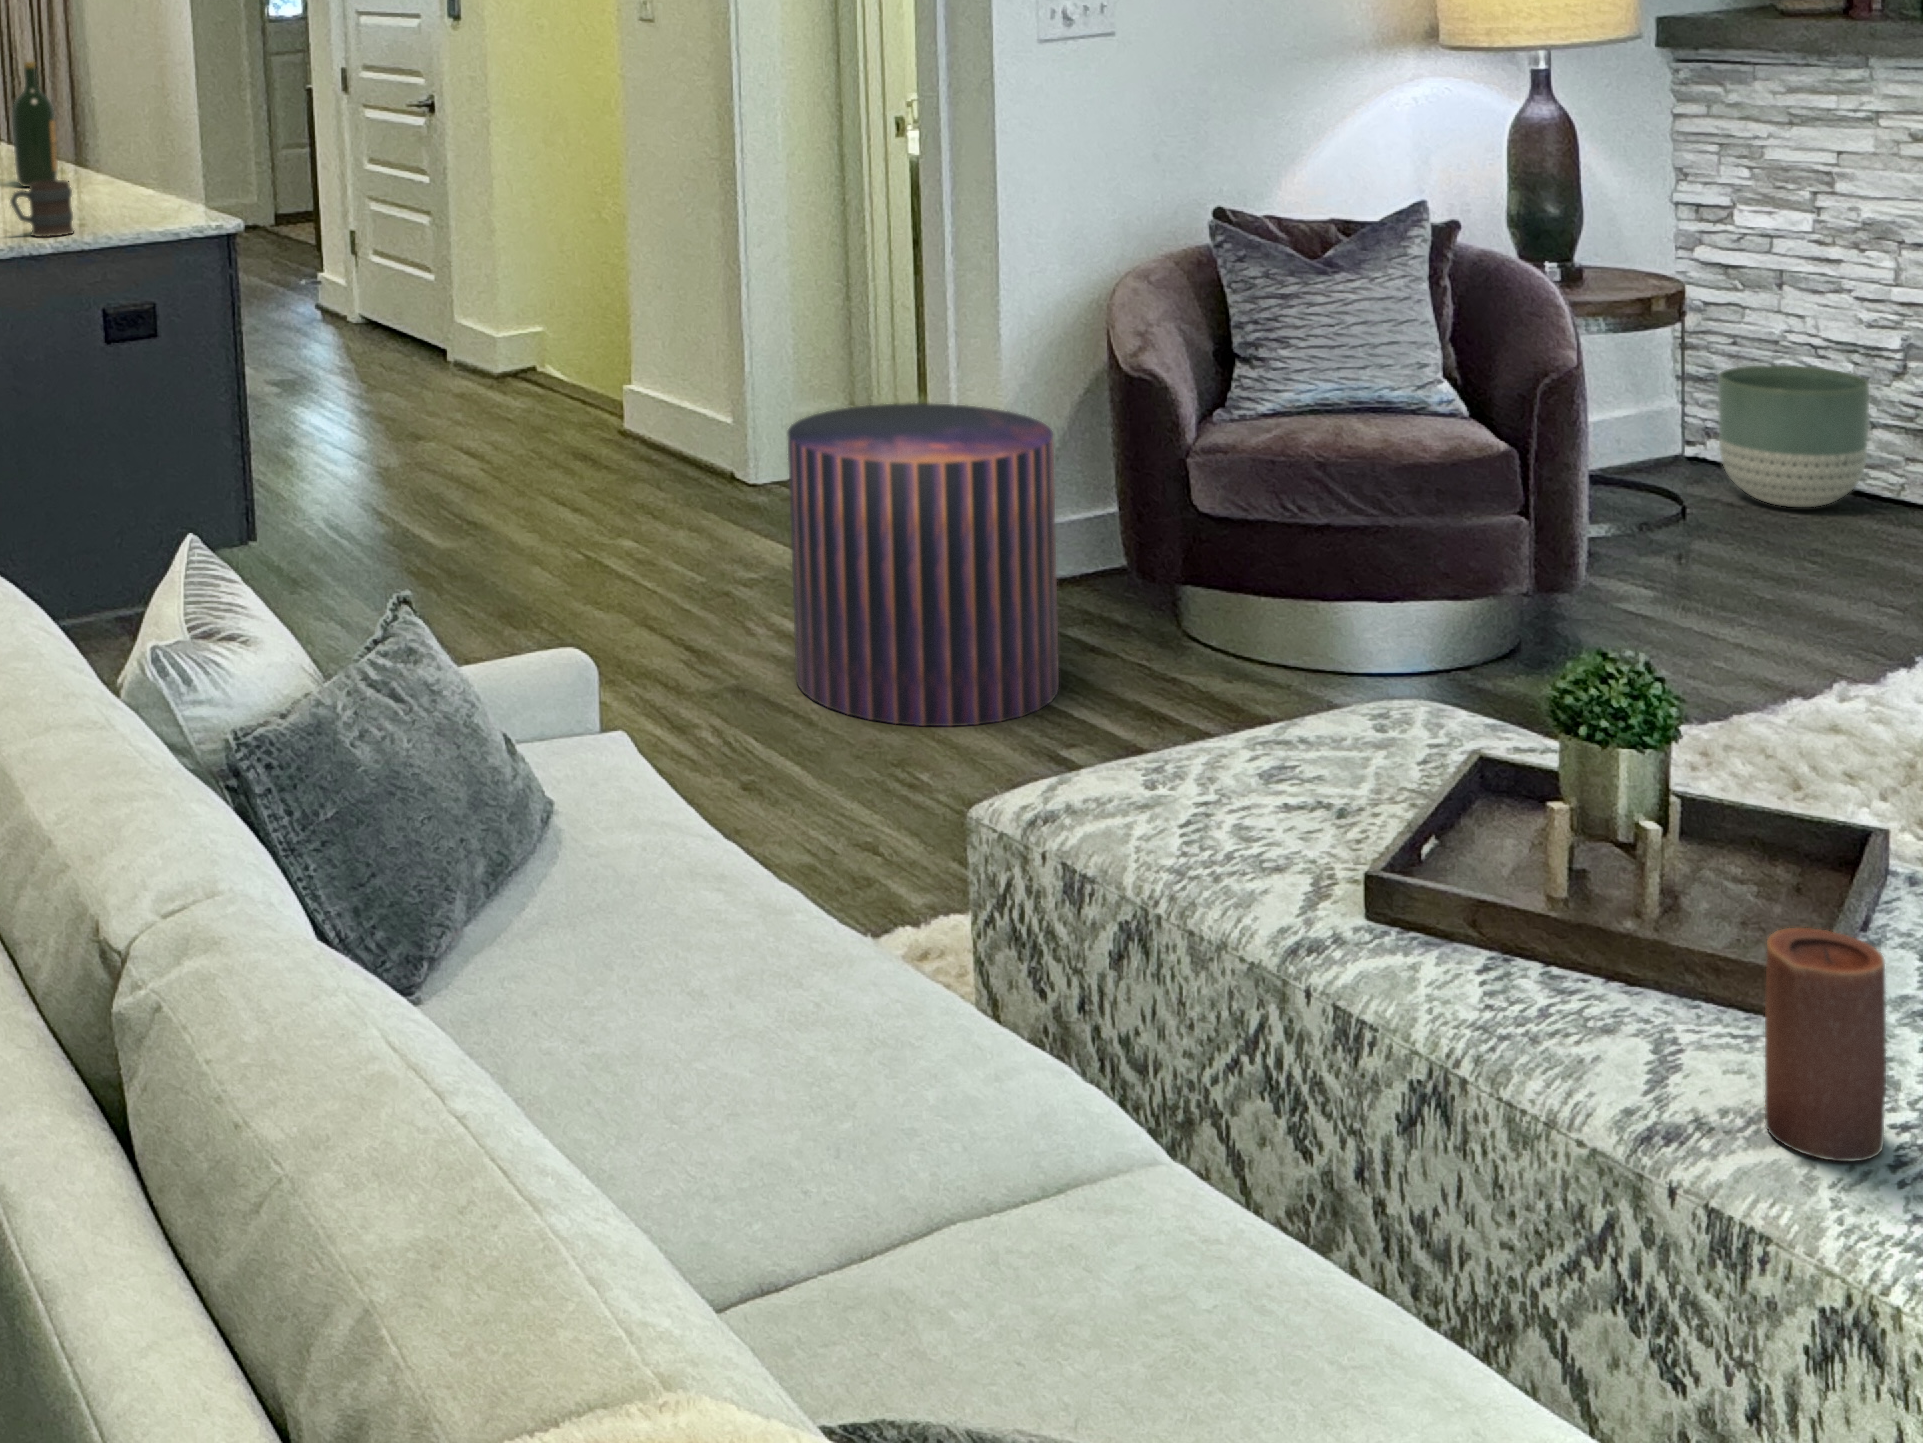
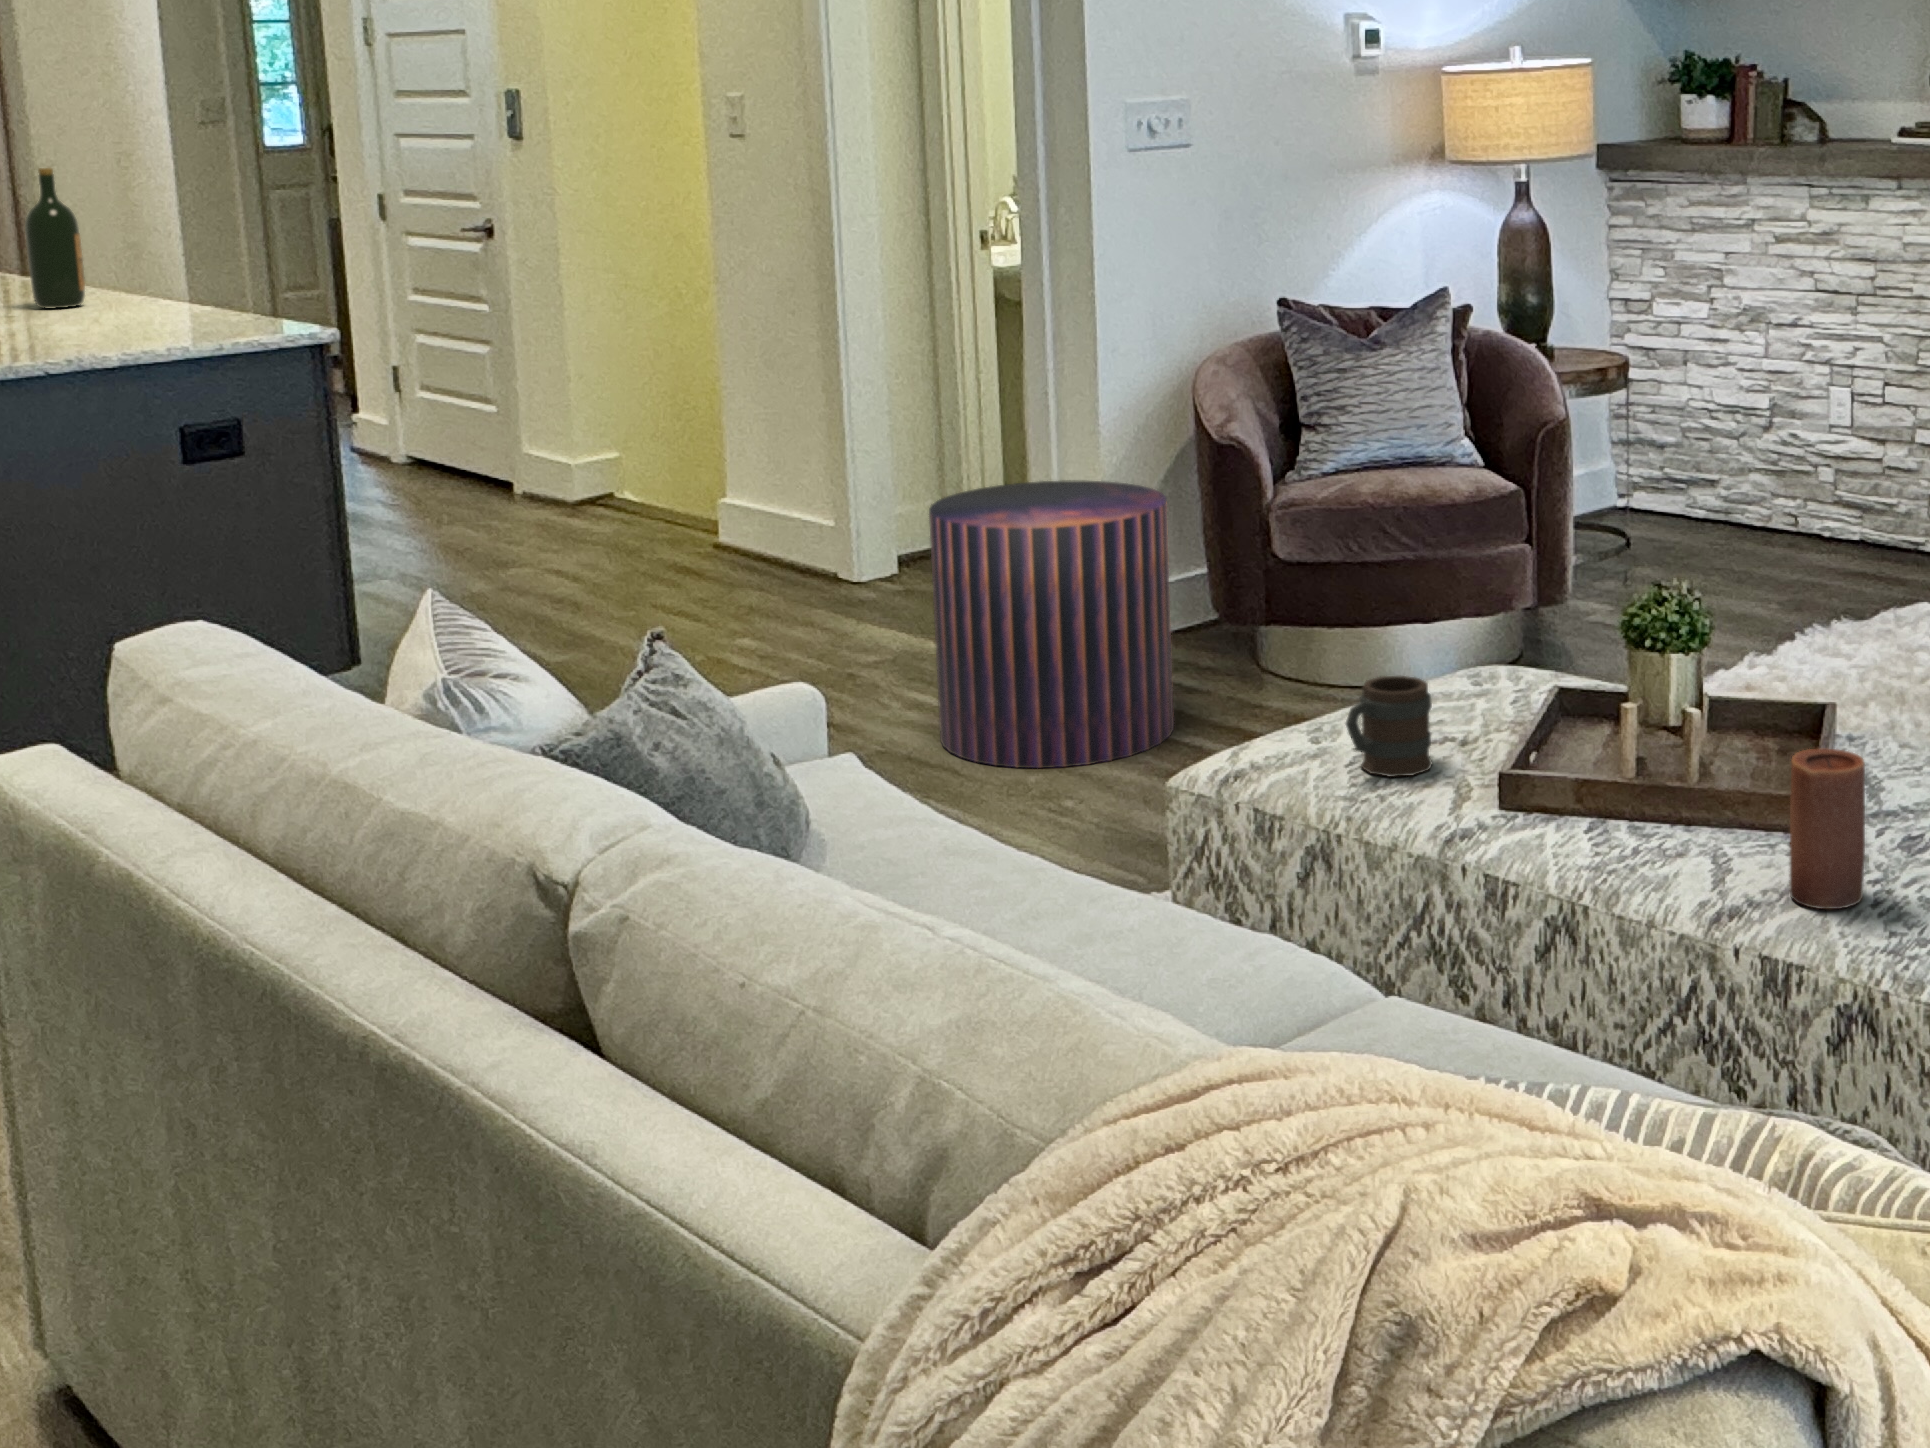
mug: present [10,180,75,237] -> present [1346,676,1432,777]
planter: present [1718,366,1869,507] -> none [1649,428,1752,540]

